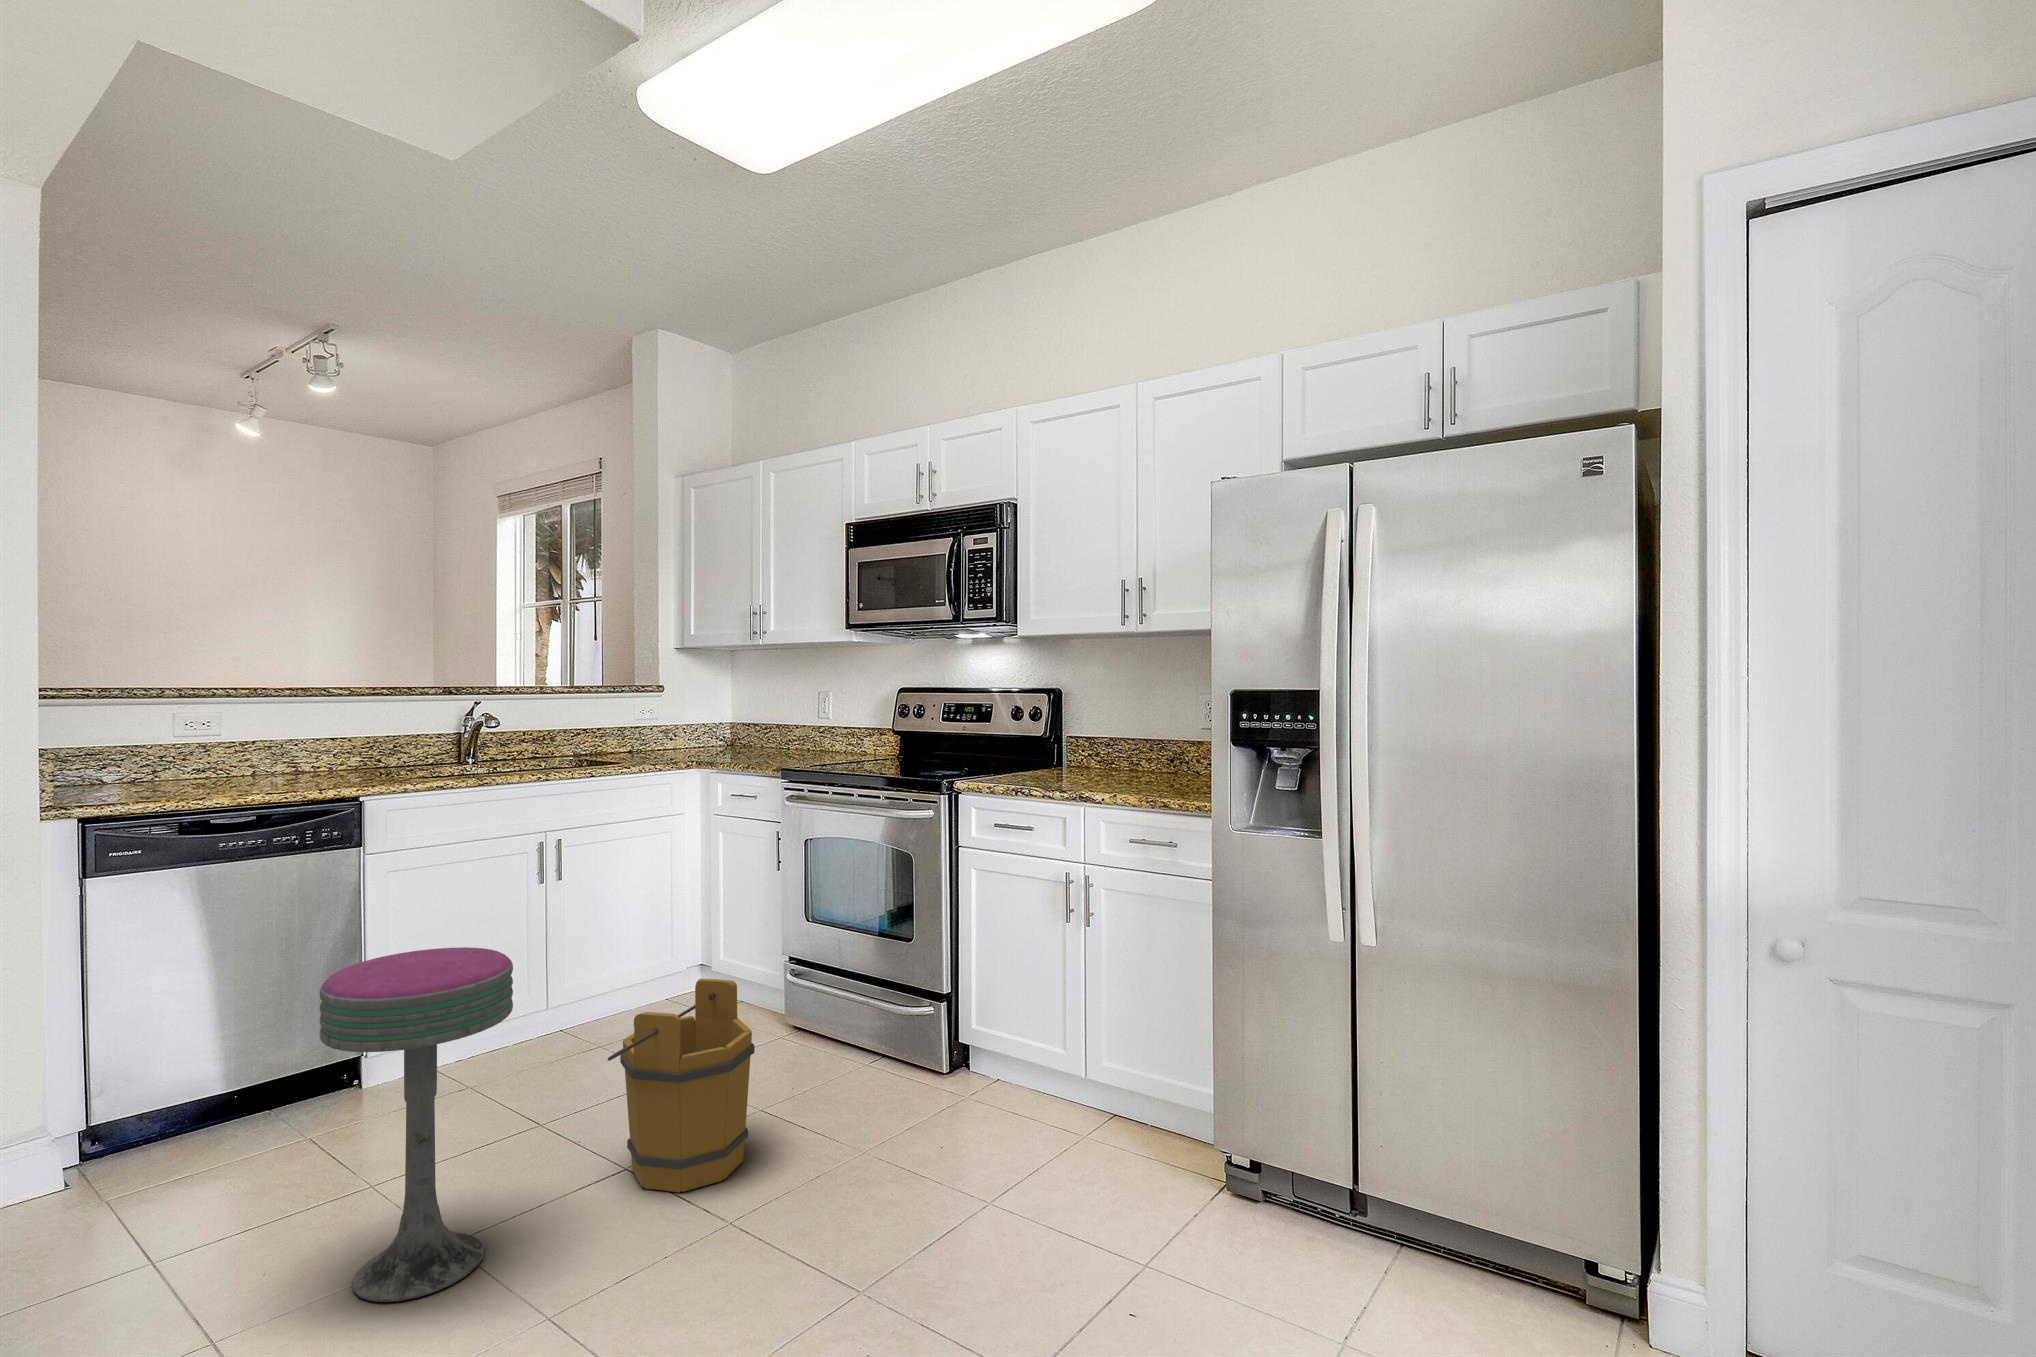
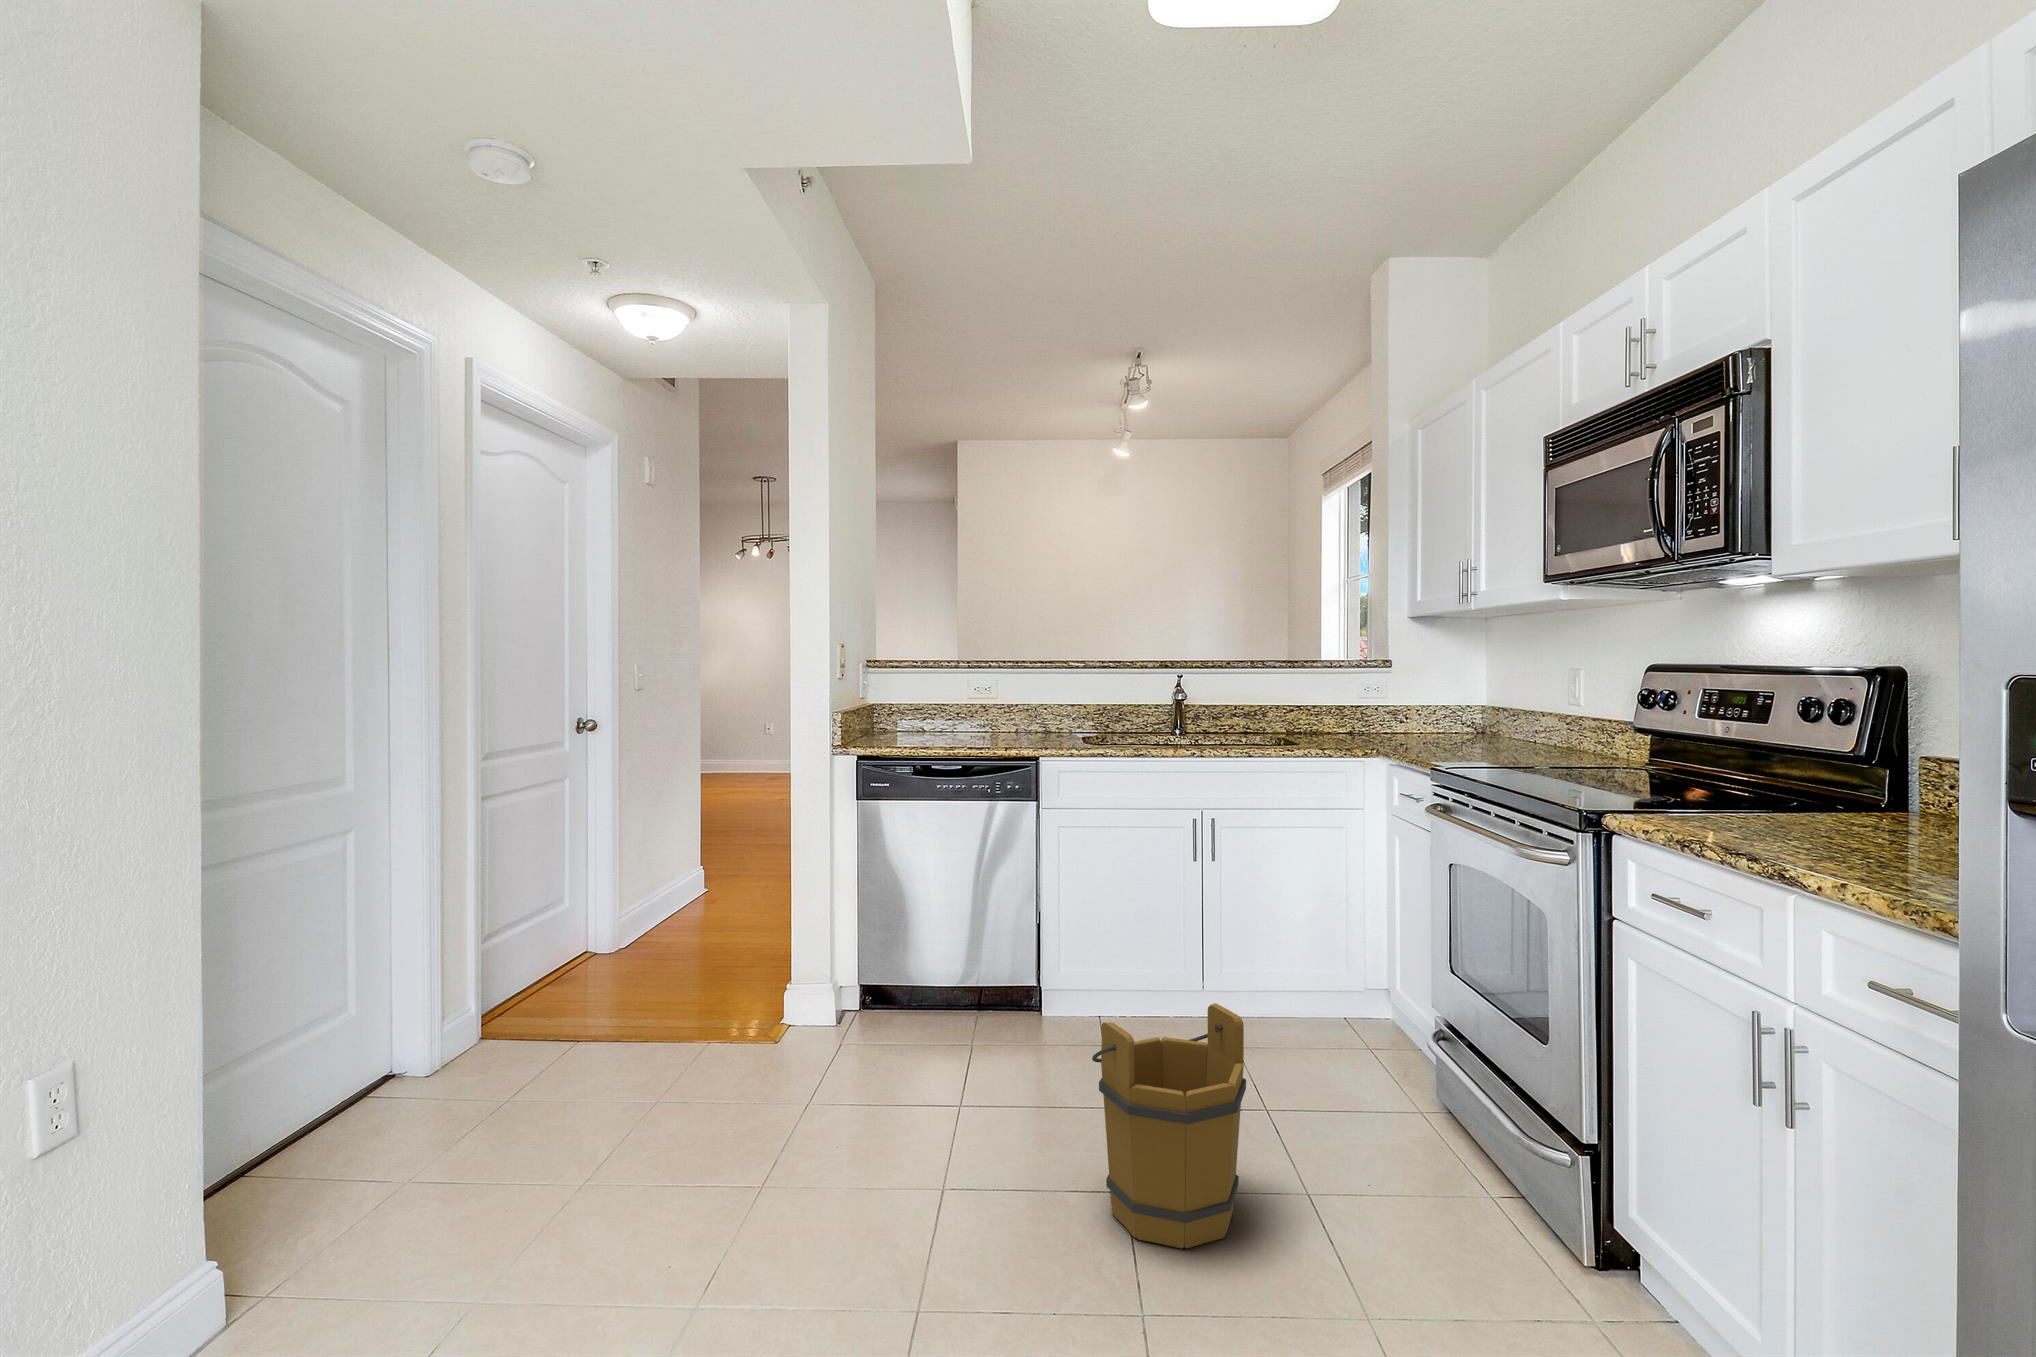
bar stool: present [320,947,513,1302] -> none [829,902,982,1221]

